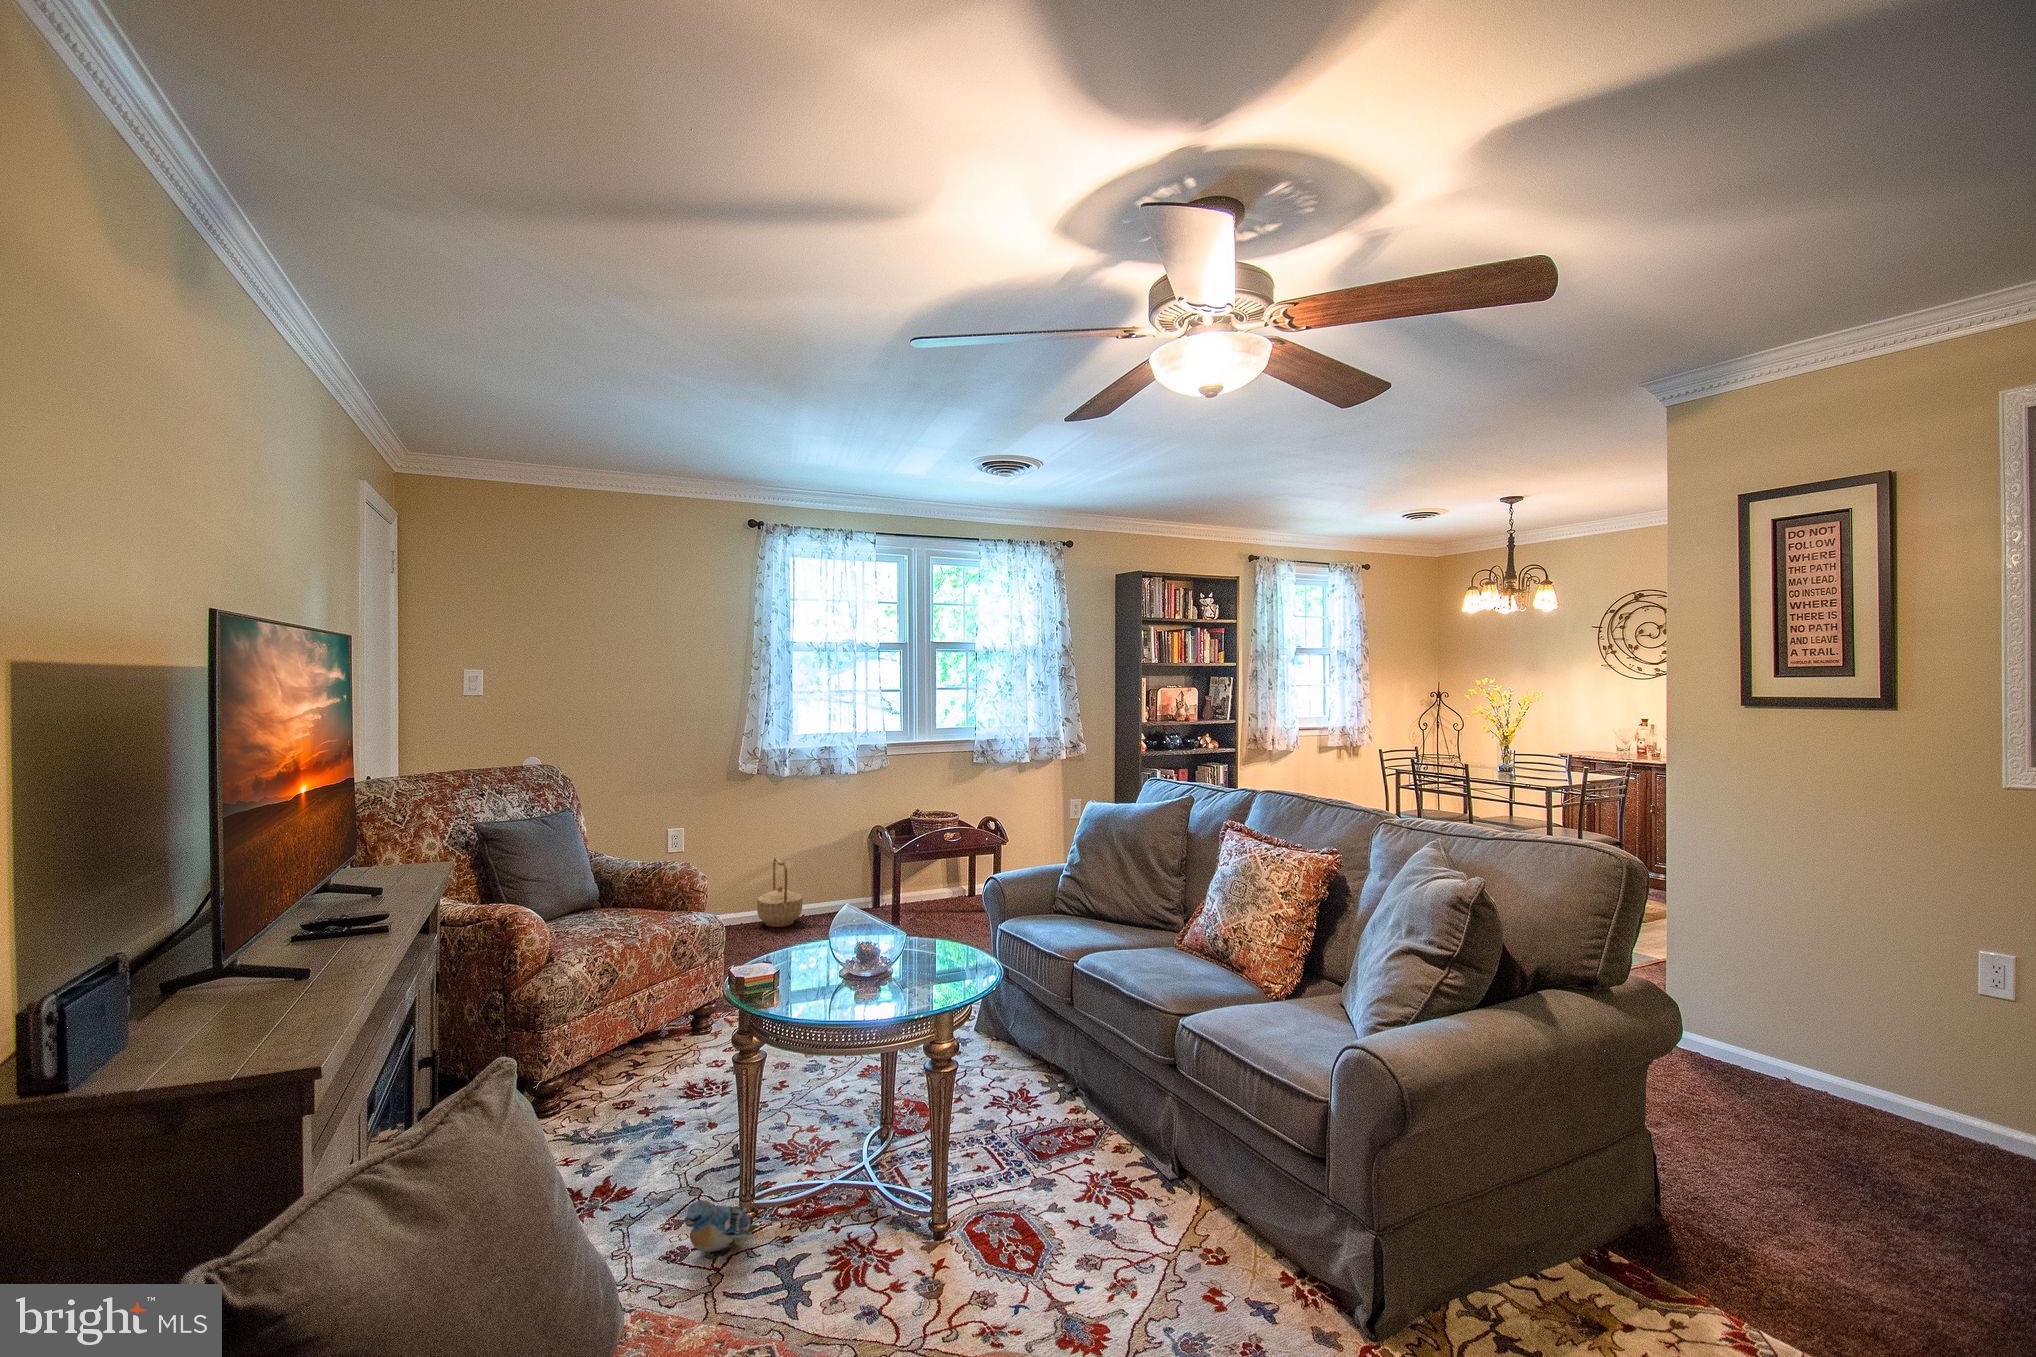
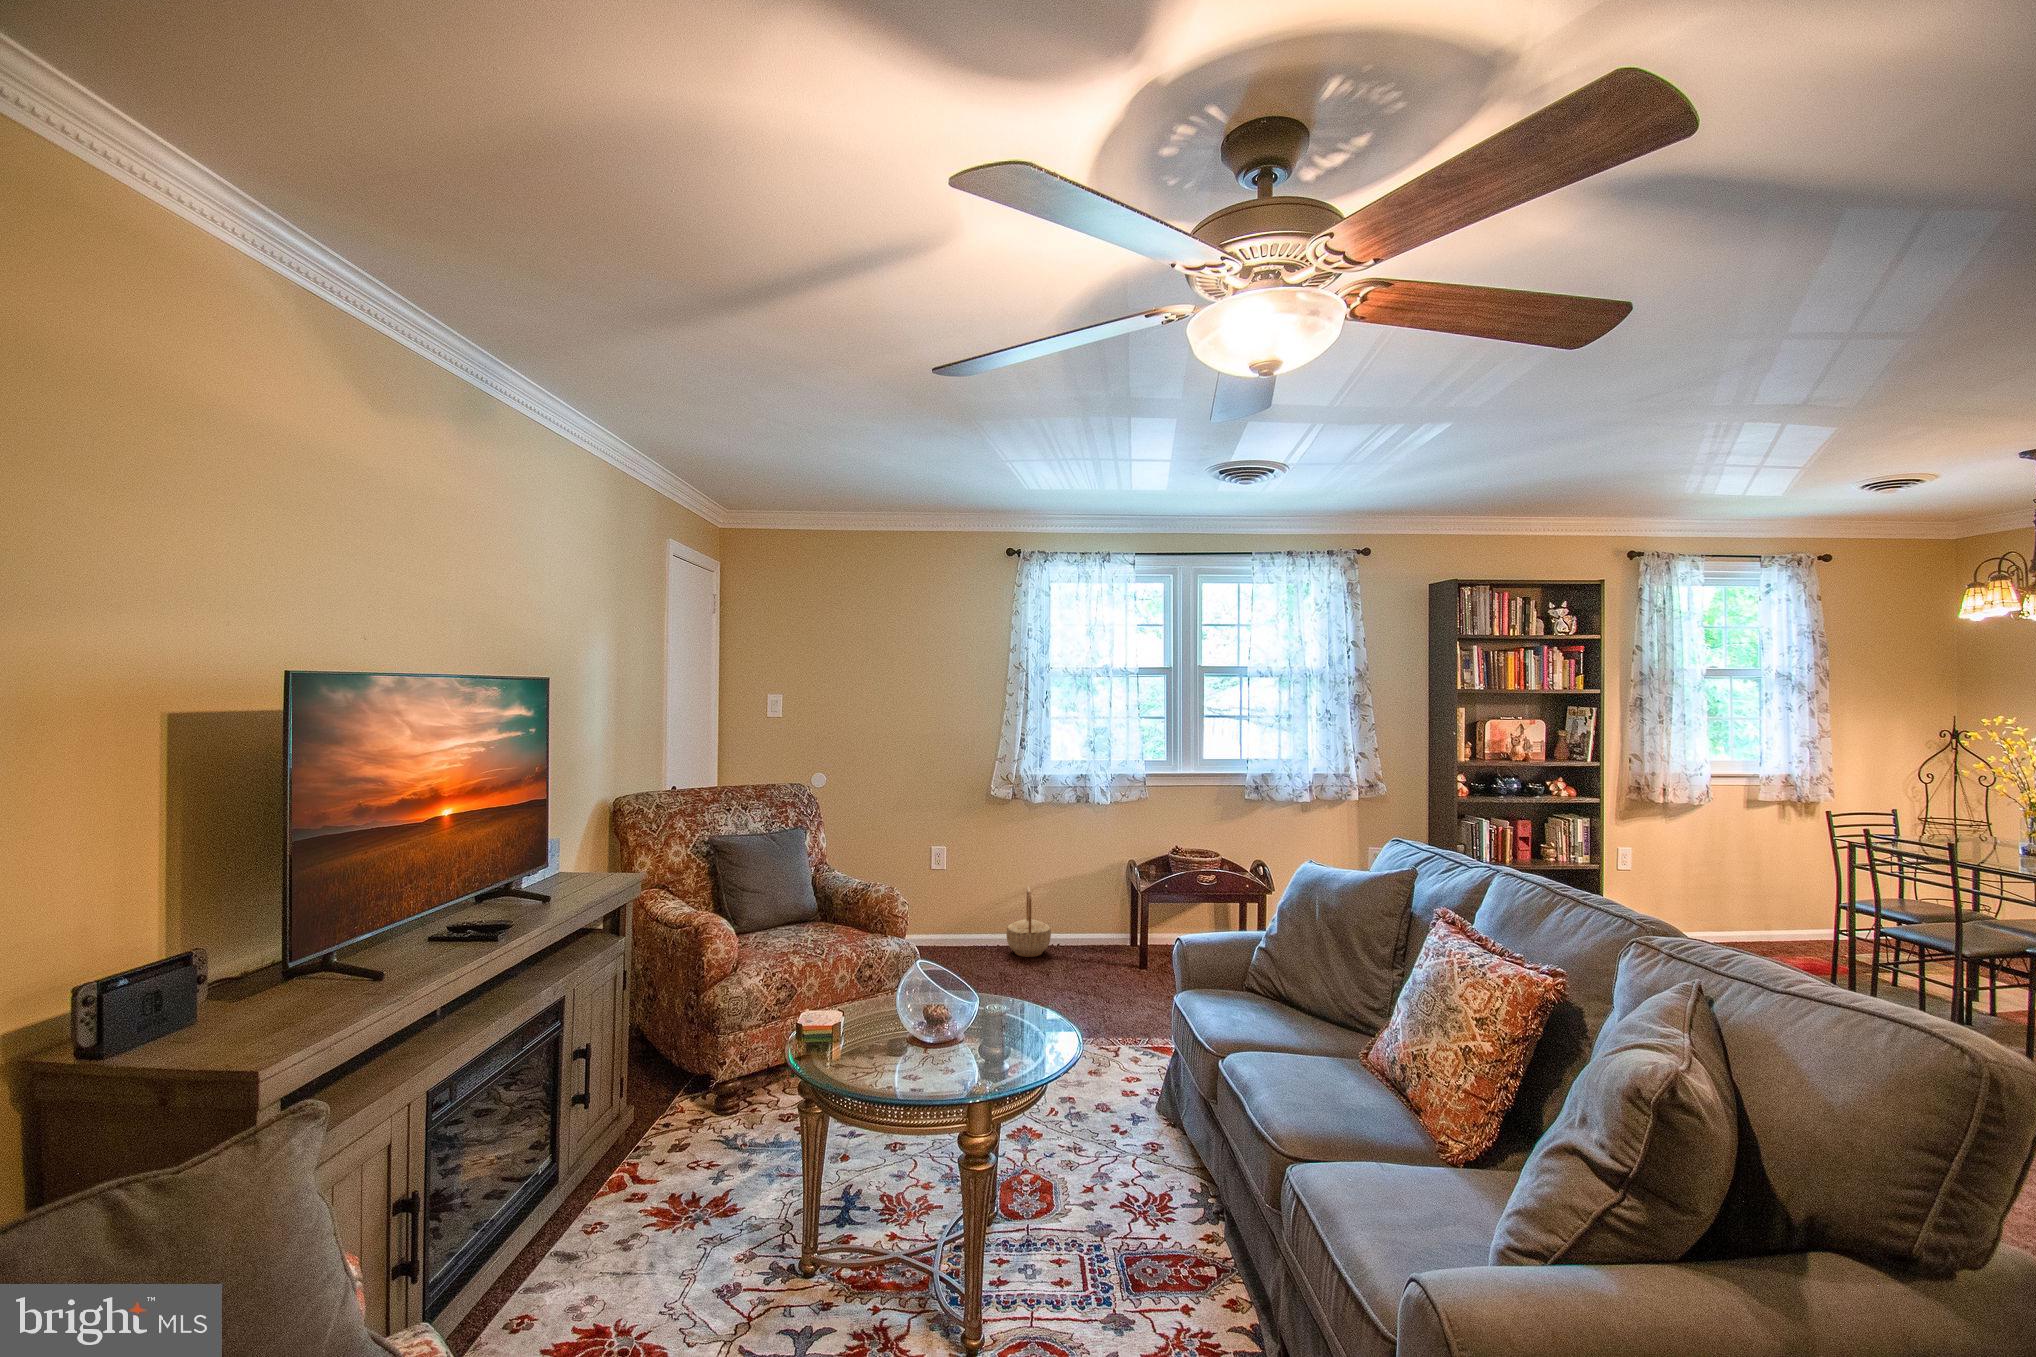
plush toy: present [683,1200,759,1252] -> none [726,1241,801,1300]

